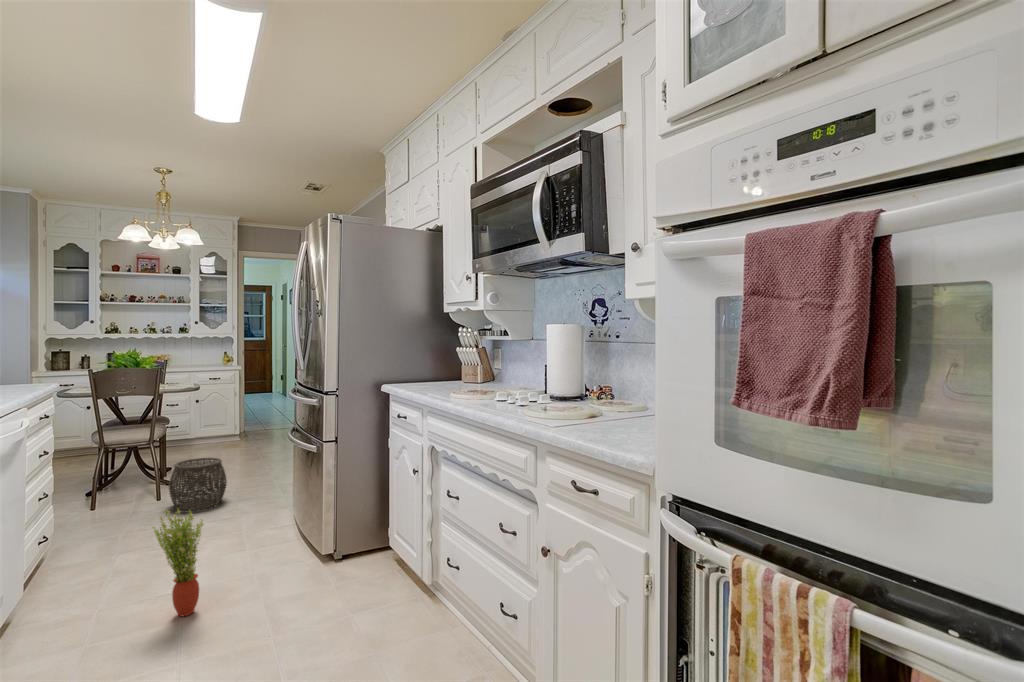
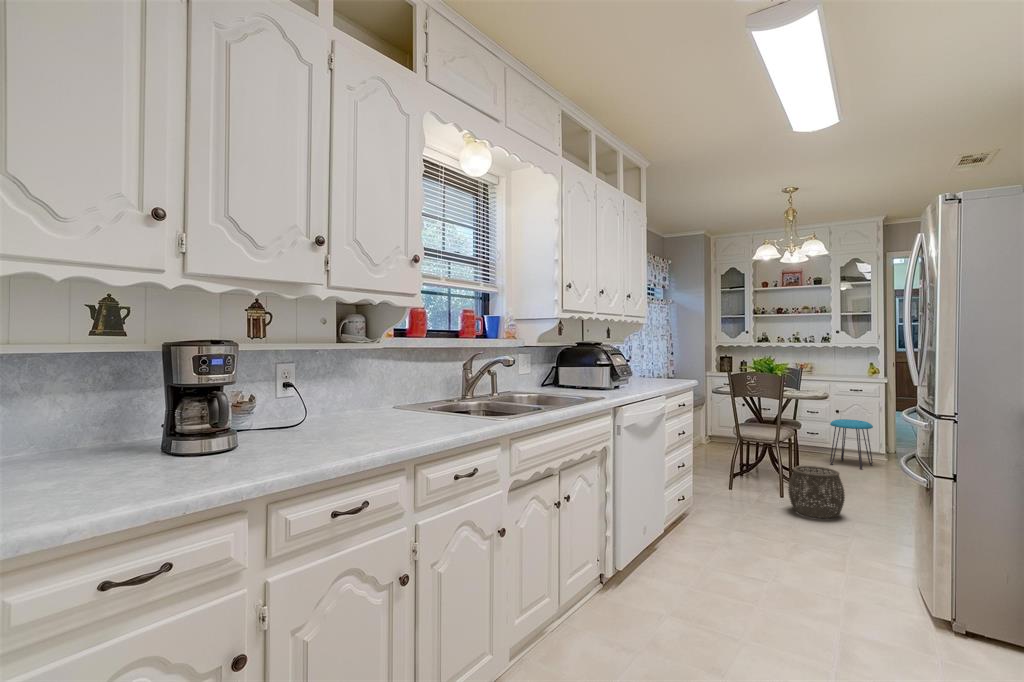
stool: none [194,408,234,455] -> present [830,419,873,469]
potted plant: present [153,509,203,616] -> none [740,503,785,608]

